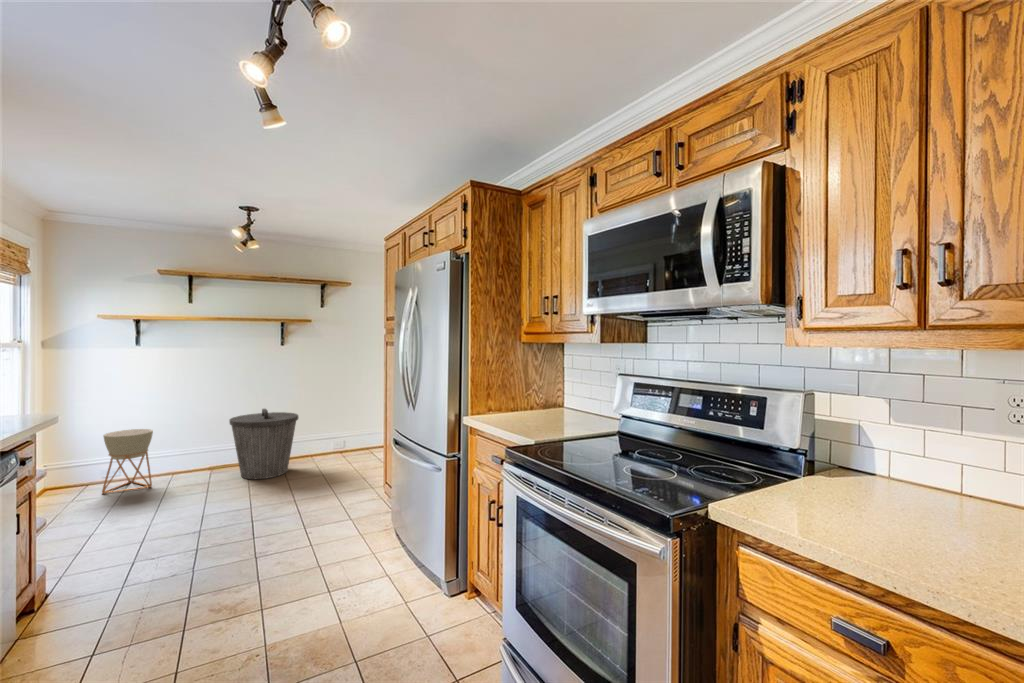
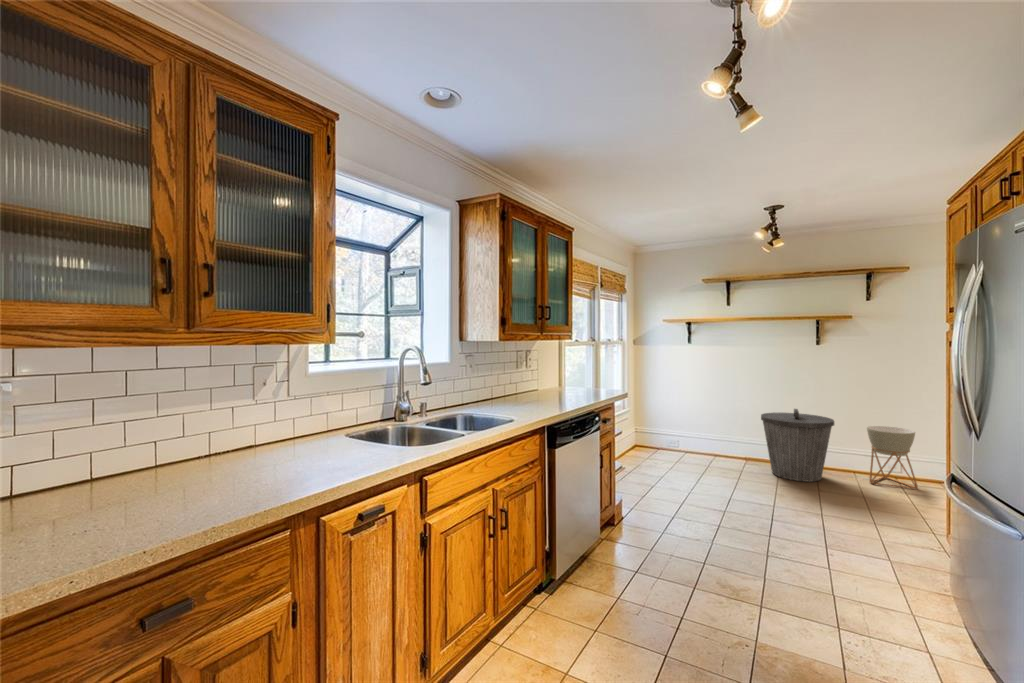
planter: present [102,429,153,494] -> present [867,426,918,489]

